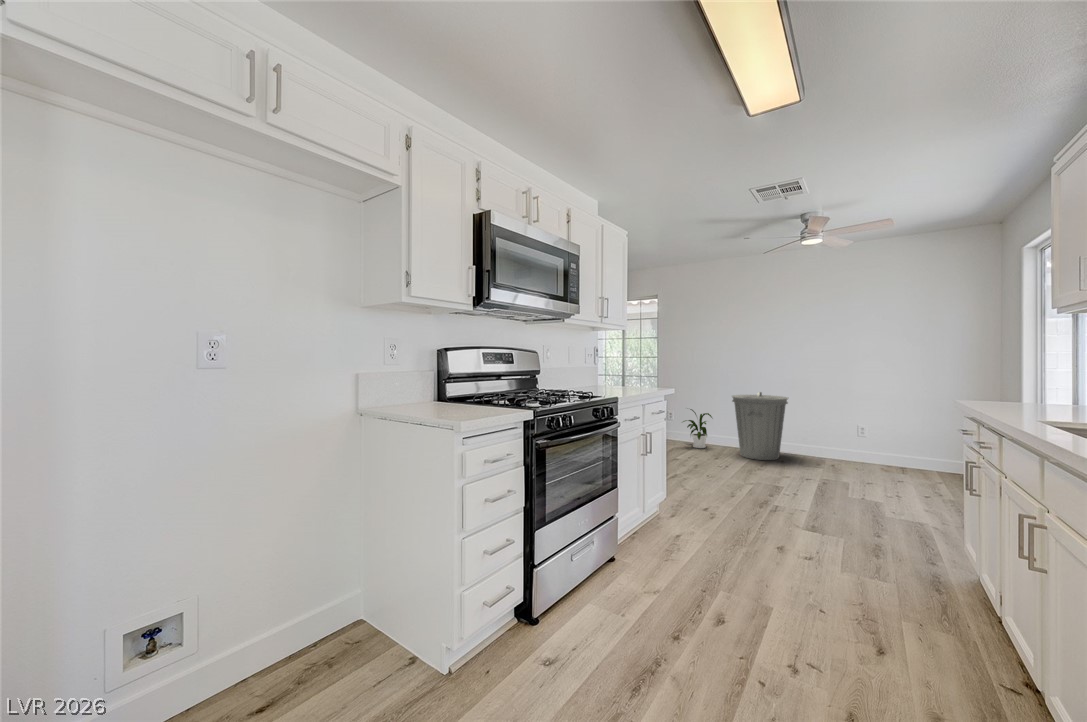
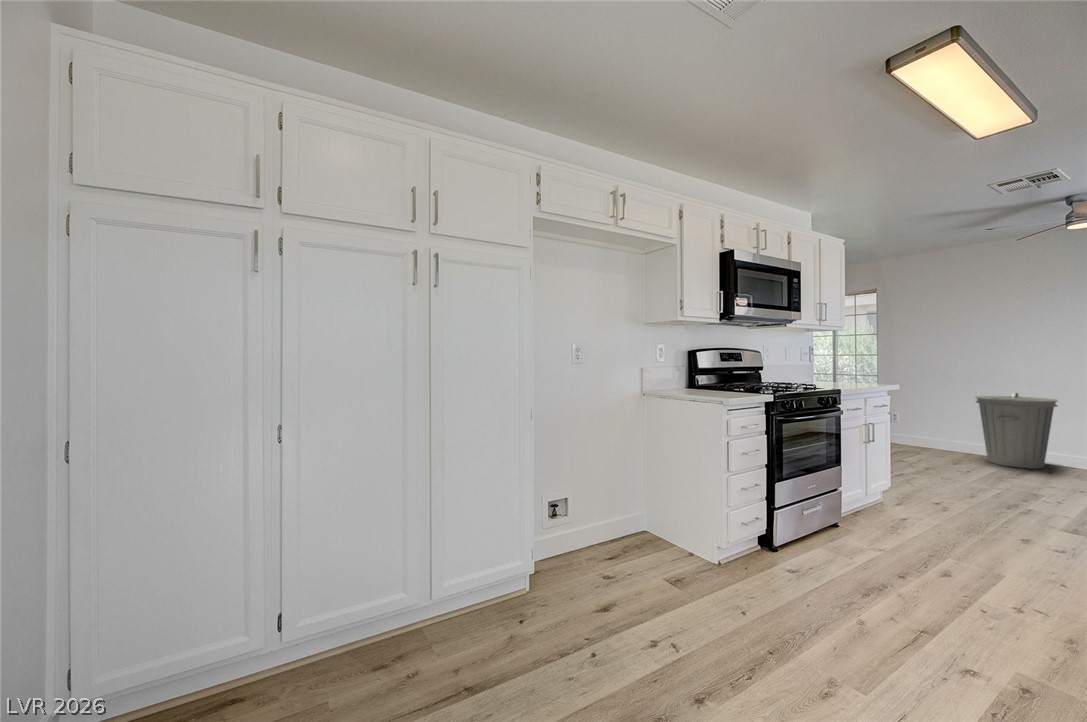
house plant: present [683,409,712,448] -> none [907,408,950,451]

